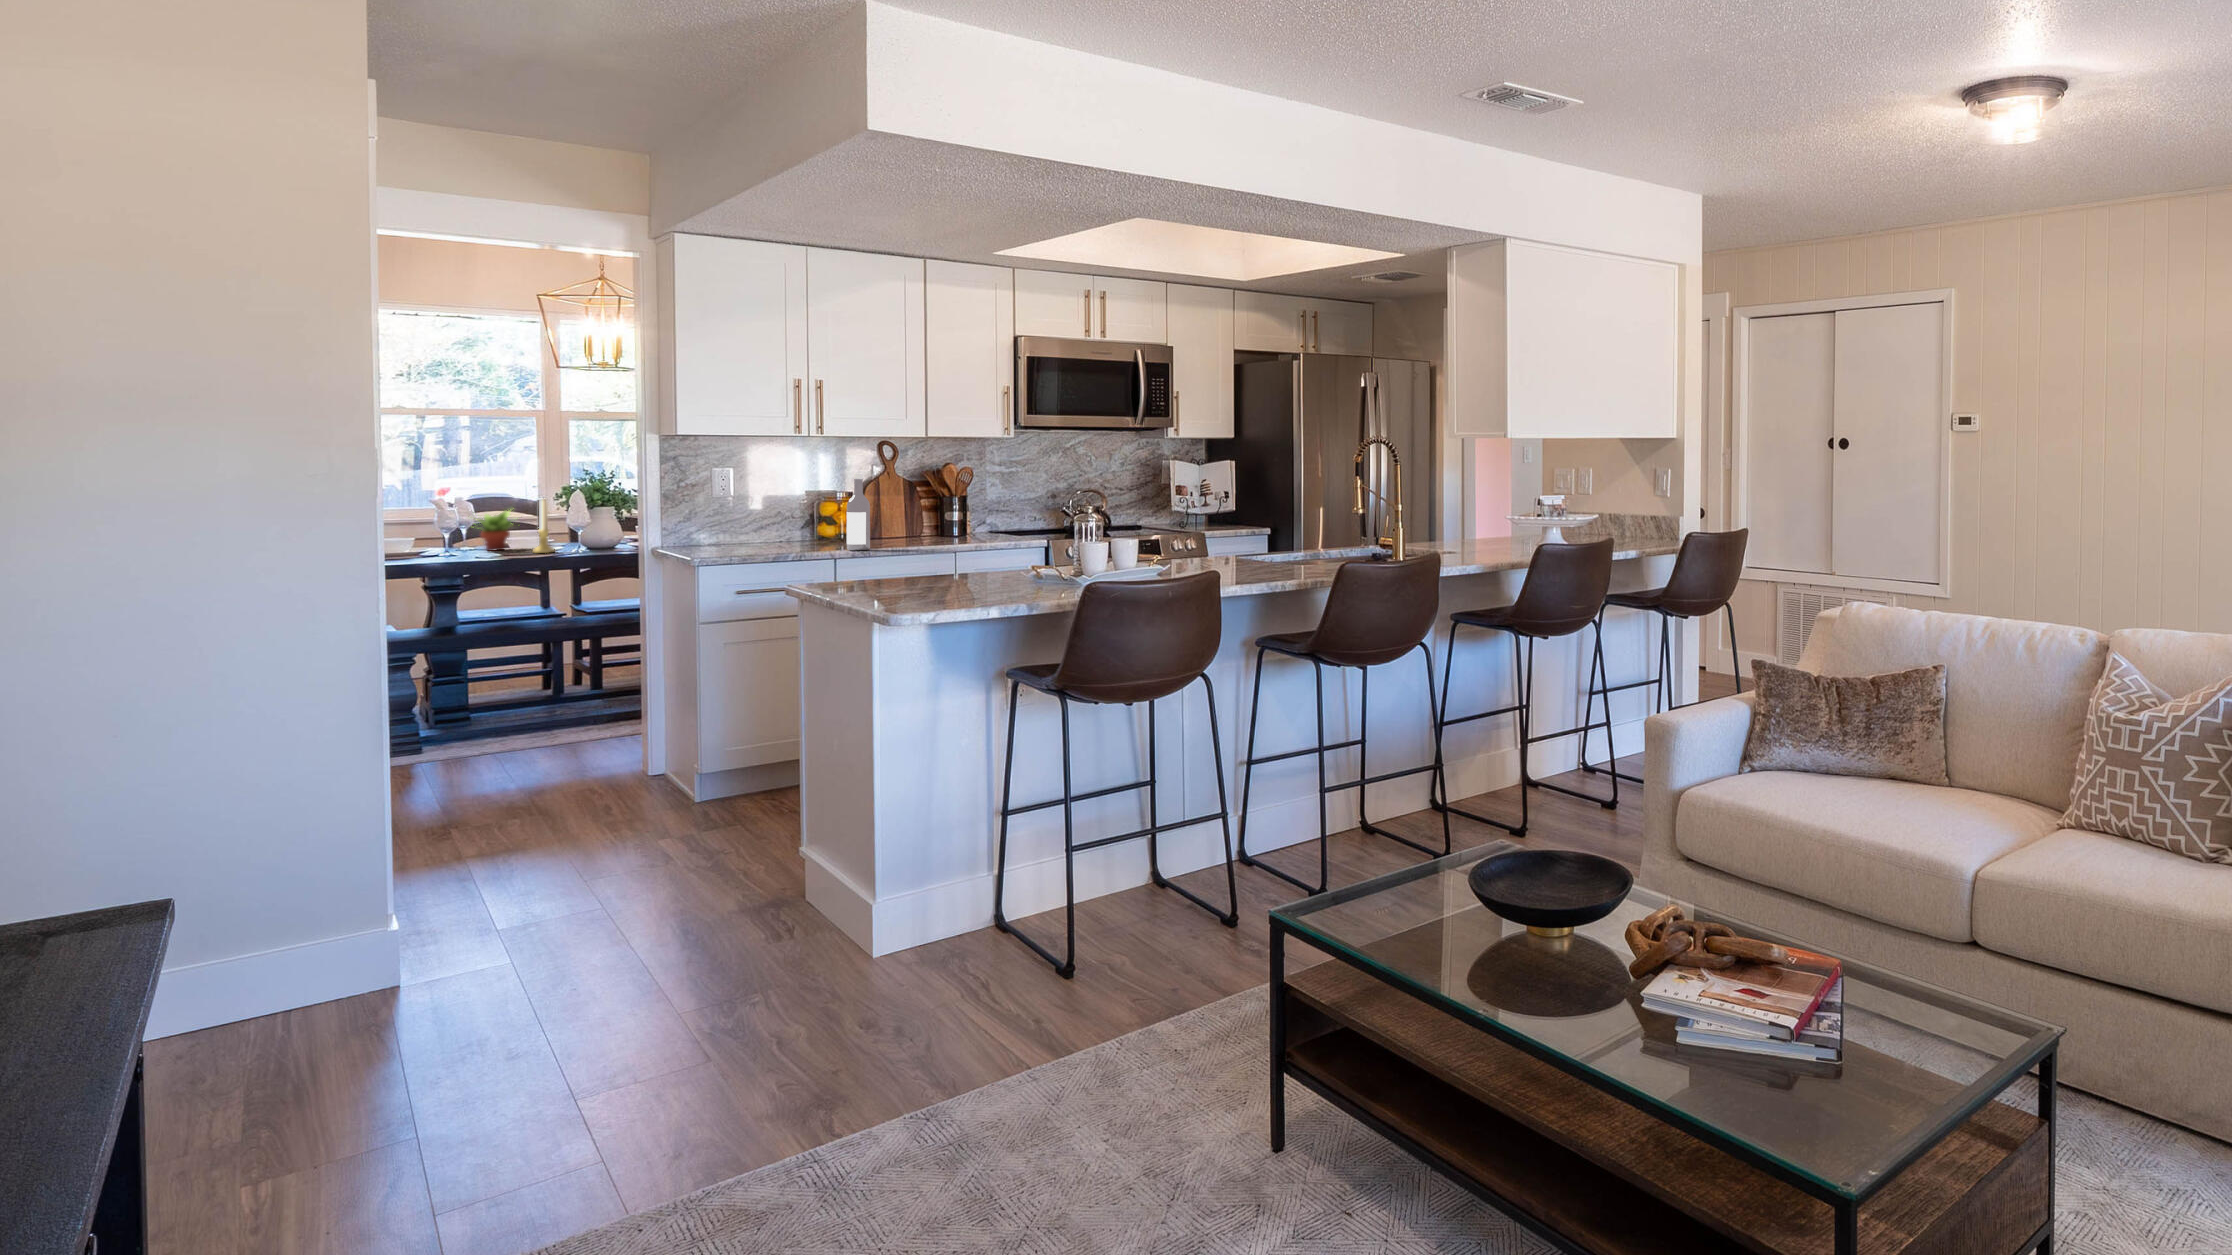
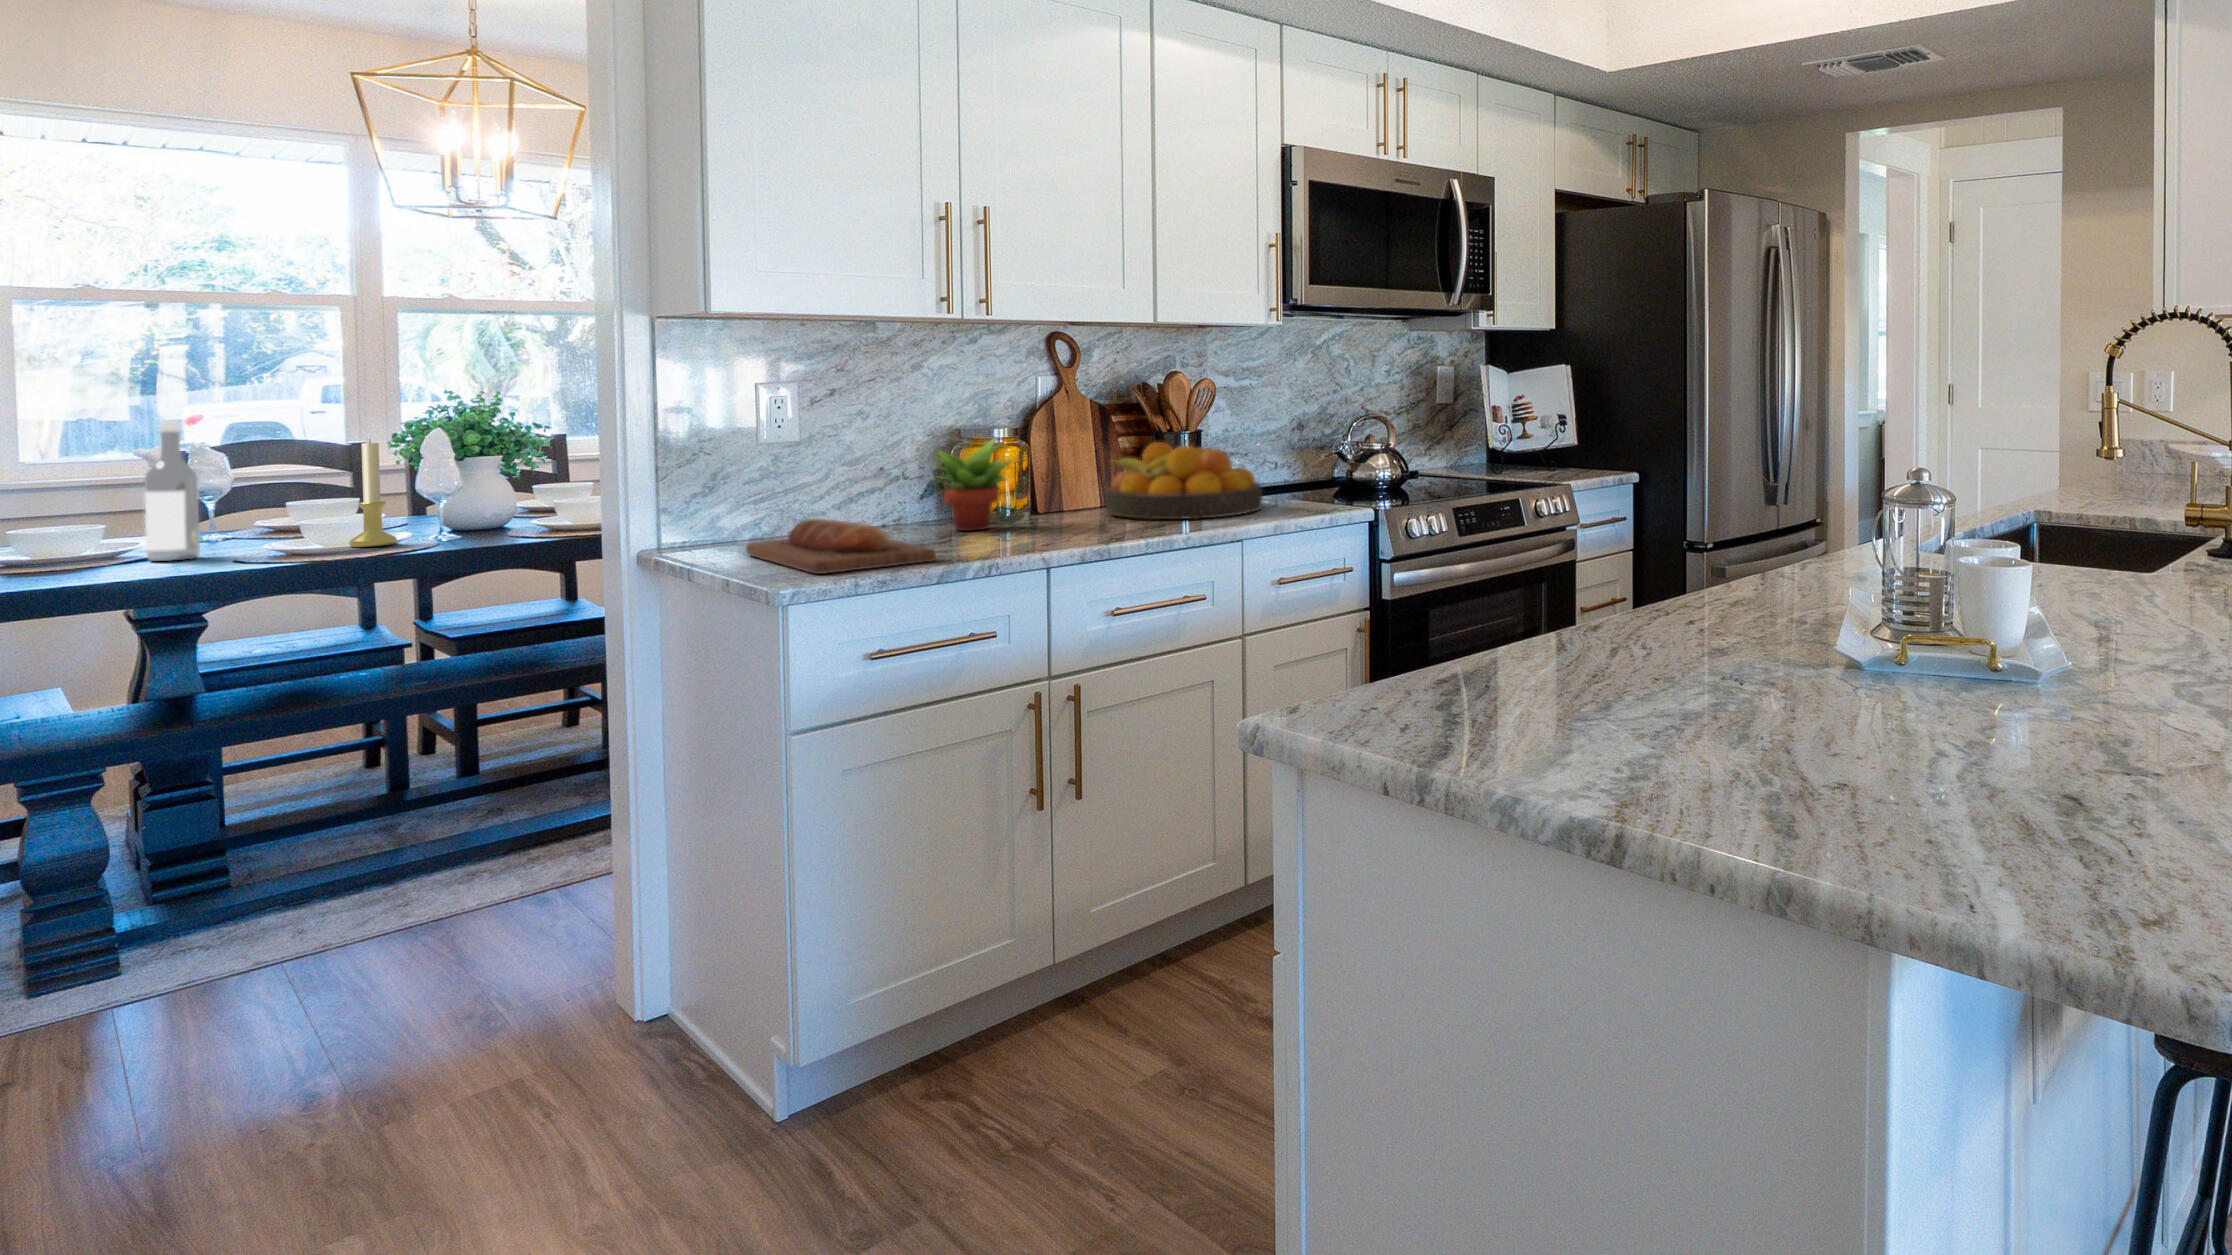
wine bottle: present [846,473,870,550] -> present [145,421,200,561]
fruit bowl: none [898,503,987,543] -> present [1106,442,1262,519]
succulent plant: present [474,511,518,551] -> present [933,437,1011,531]
bread loaf: none [698,536,776,559] -> present [746,519,936,574]

